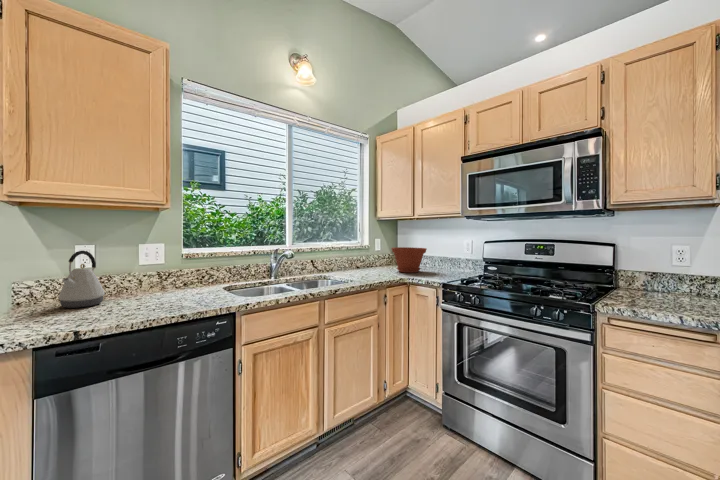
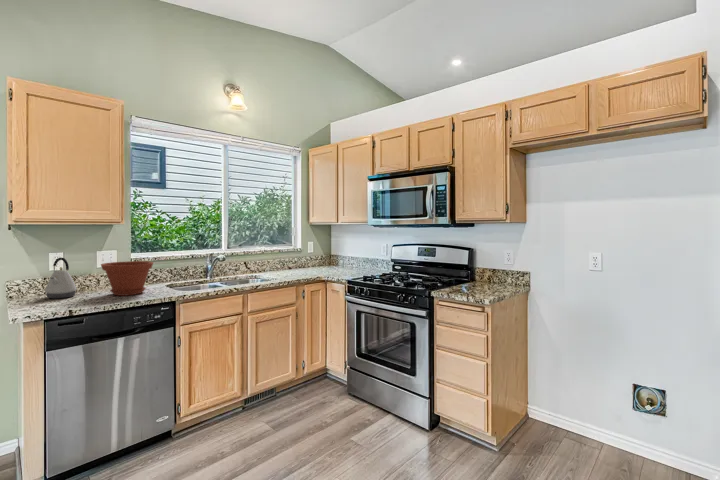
plant pot: present [391,247,427,273] -> present [101,261,153,296]

